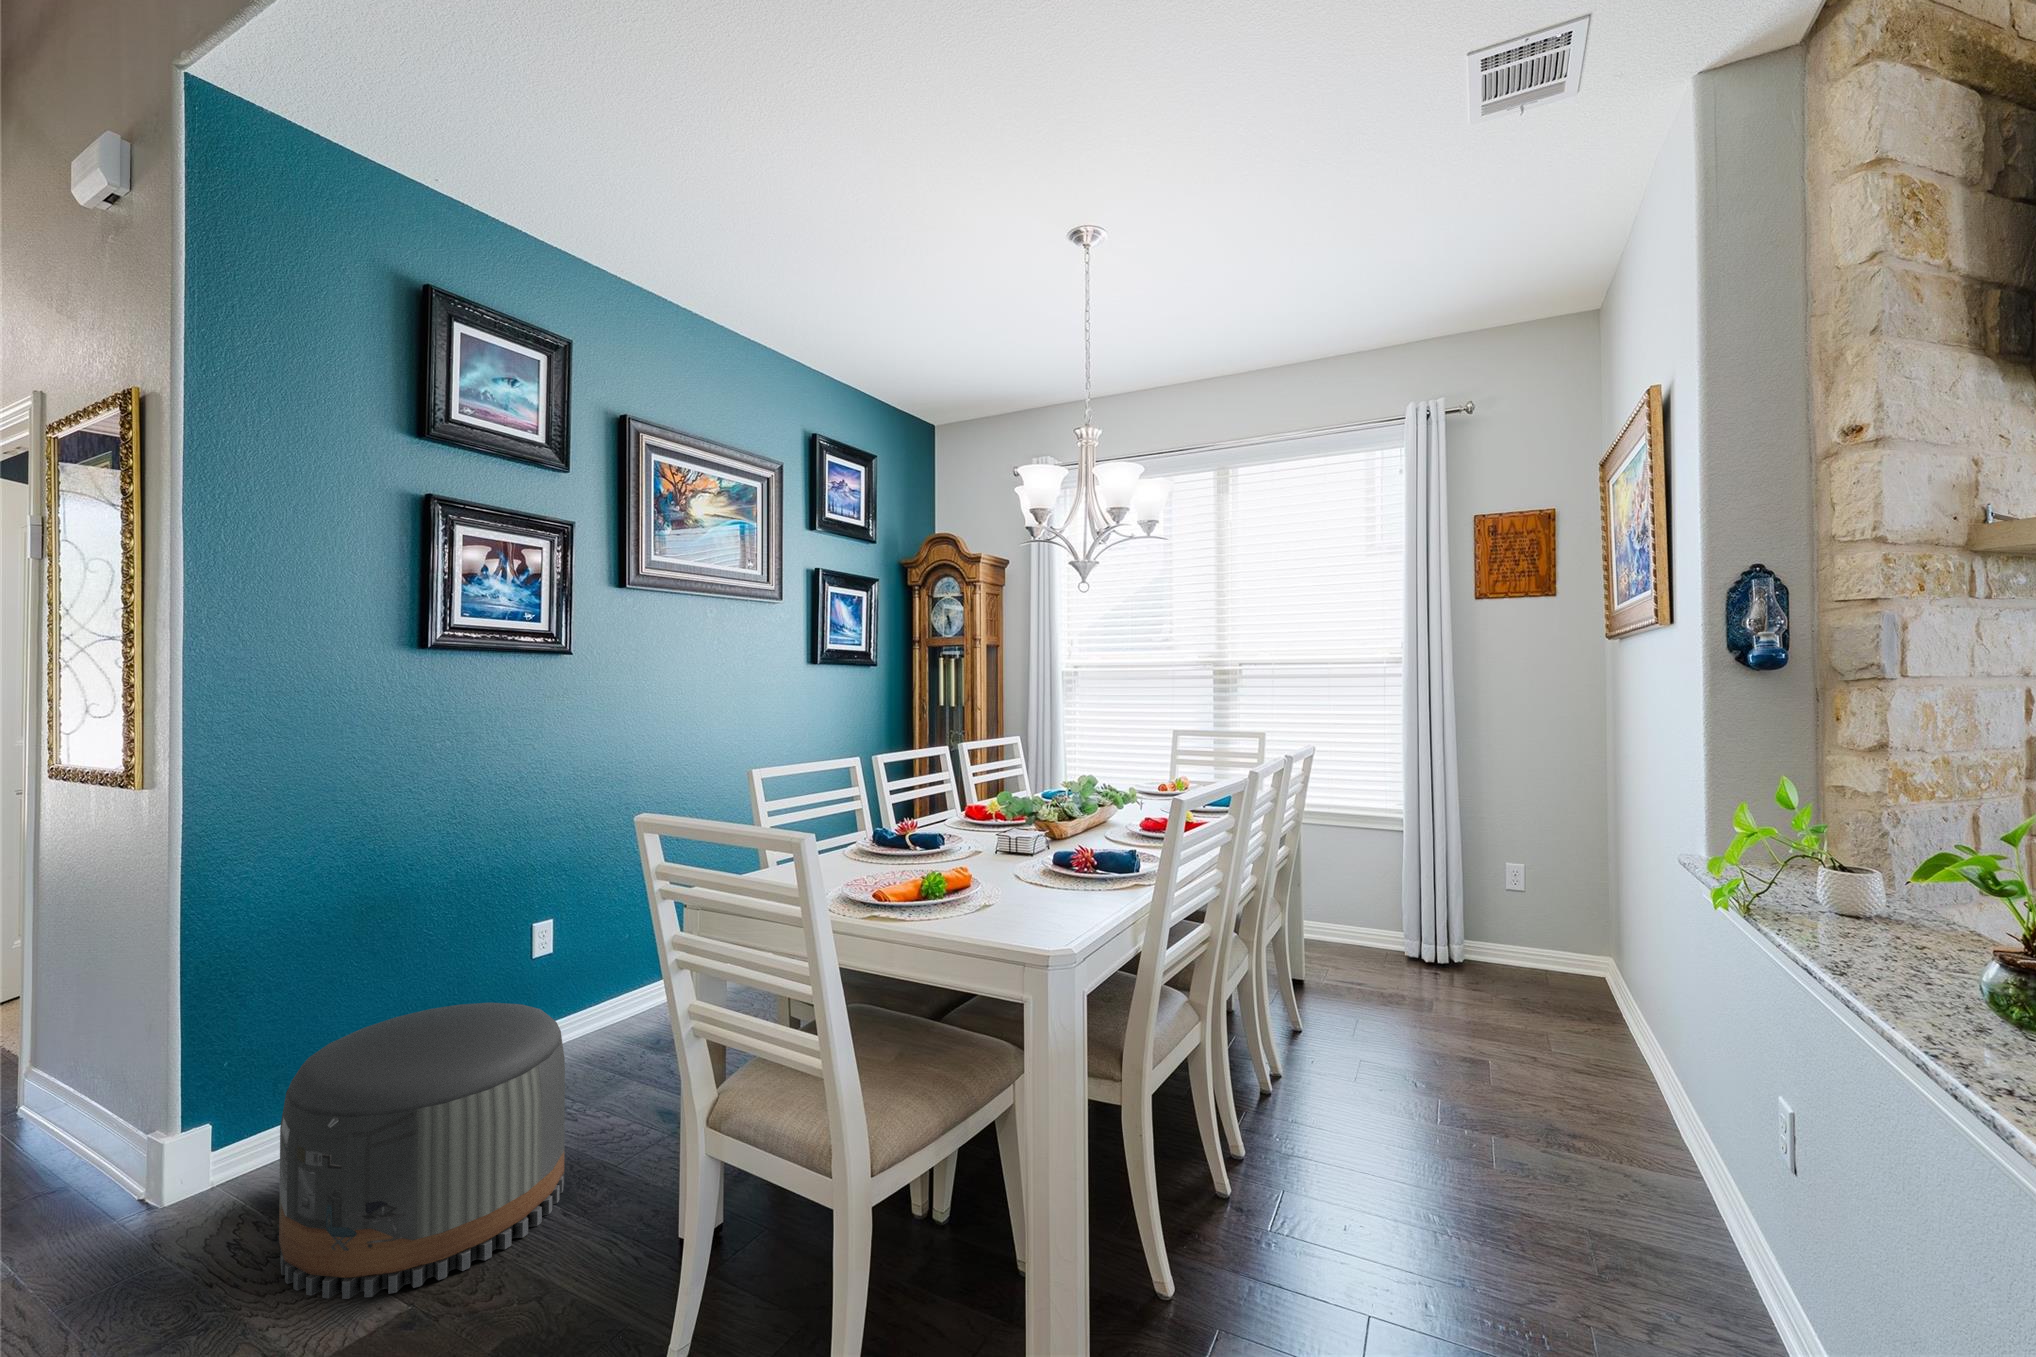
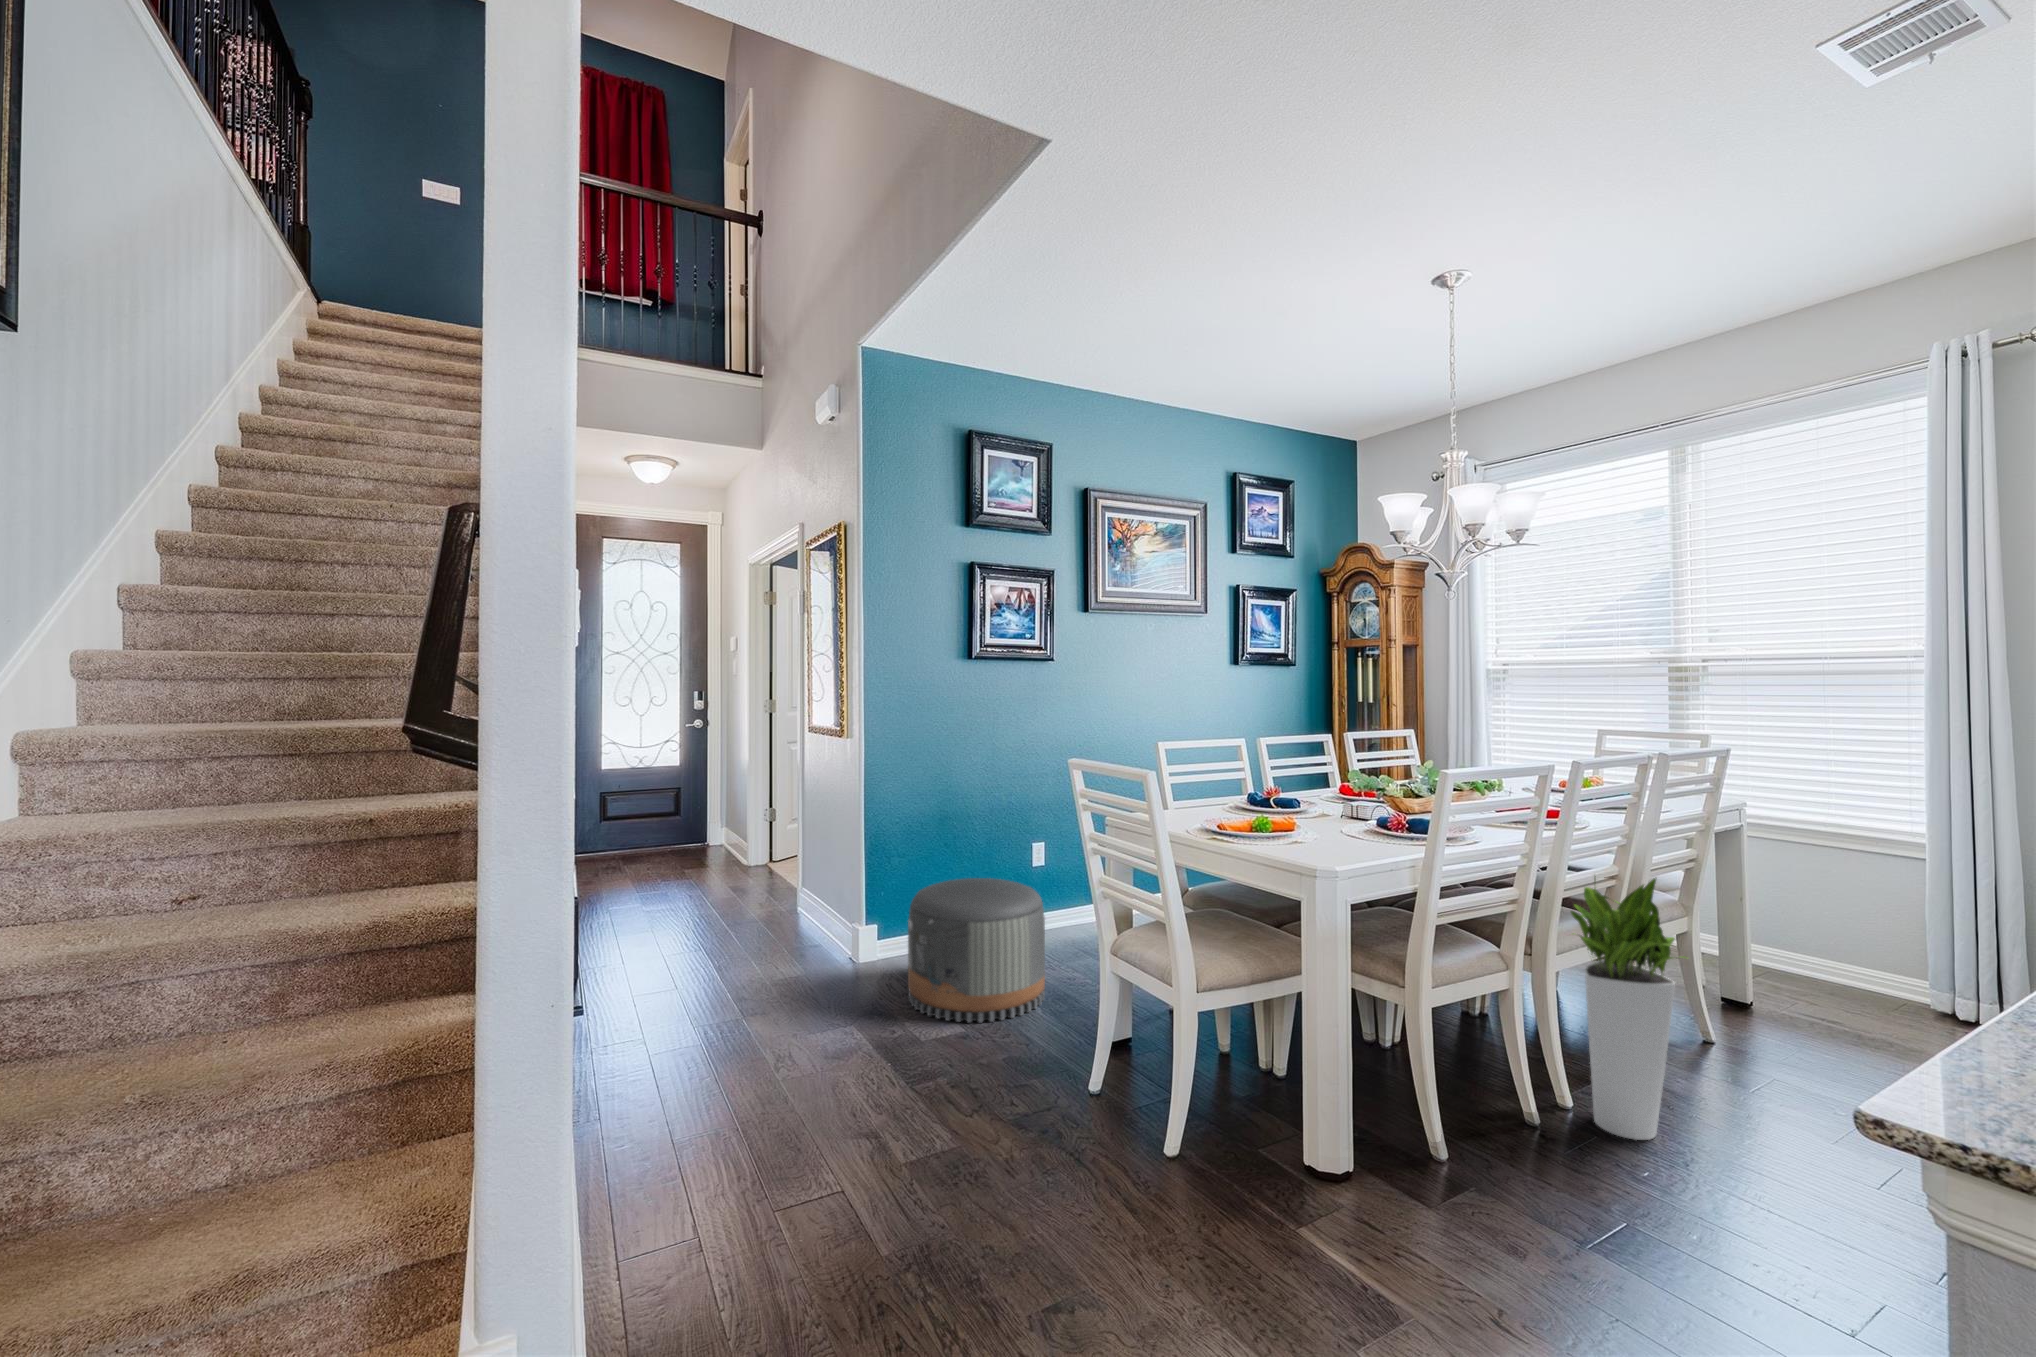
planter: none [1252,897,1378,1195] -> present [1571,876,1686,1140]

